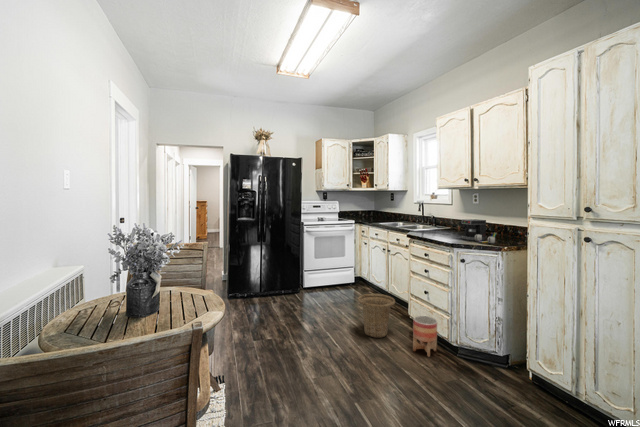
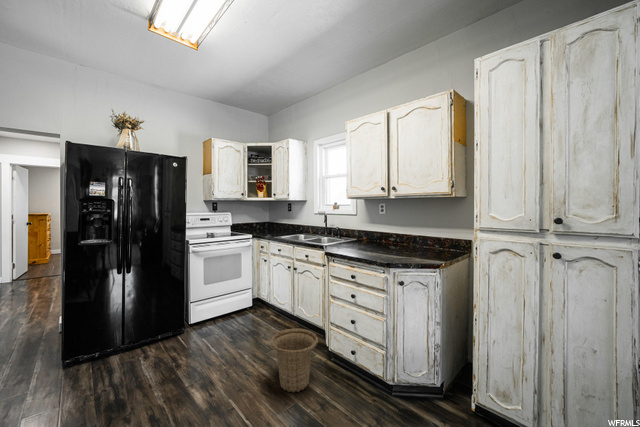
coffee maker: present [461,219,496,244] -> none [386,232,431,260]
planter: present [413,316,437,356] -> none [346,353,374,409]

